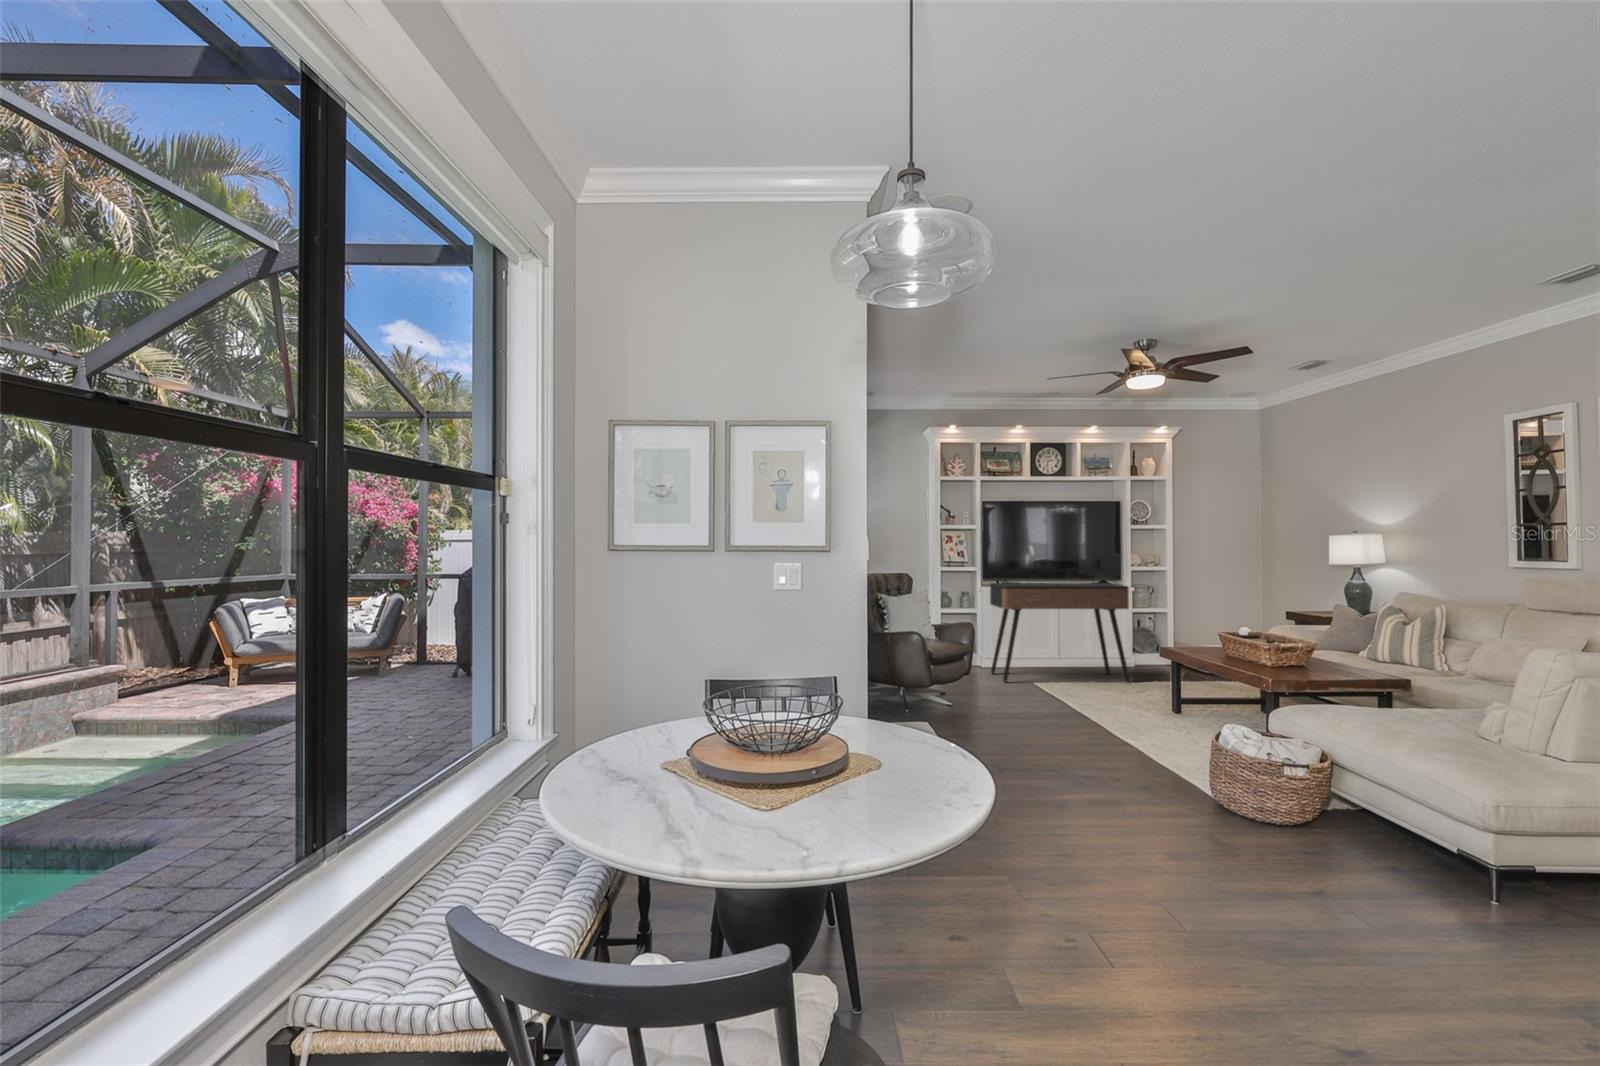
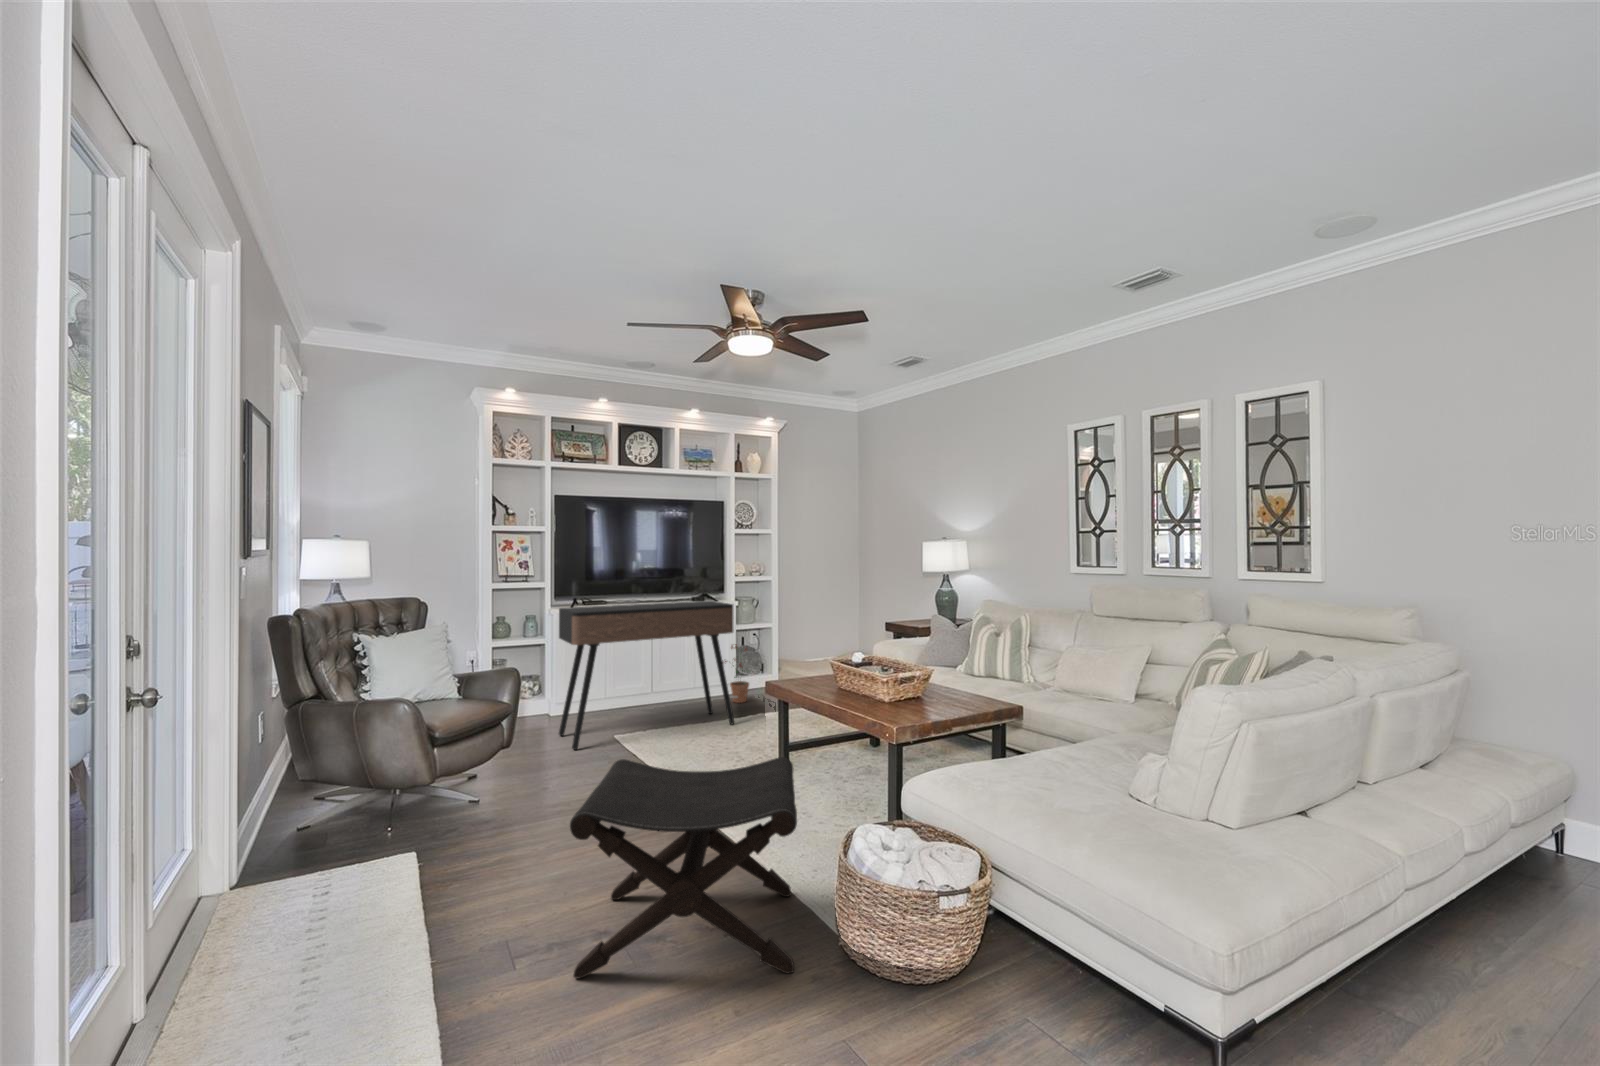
potted plant: none [1117,621,1146,669] -> present [723,644,749,703]
footstool: none [1034,670,1178,801] -> present [570,757,797,978]

